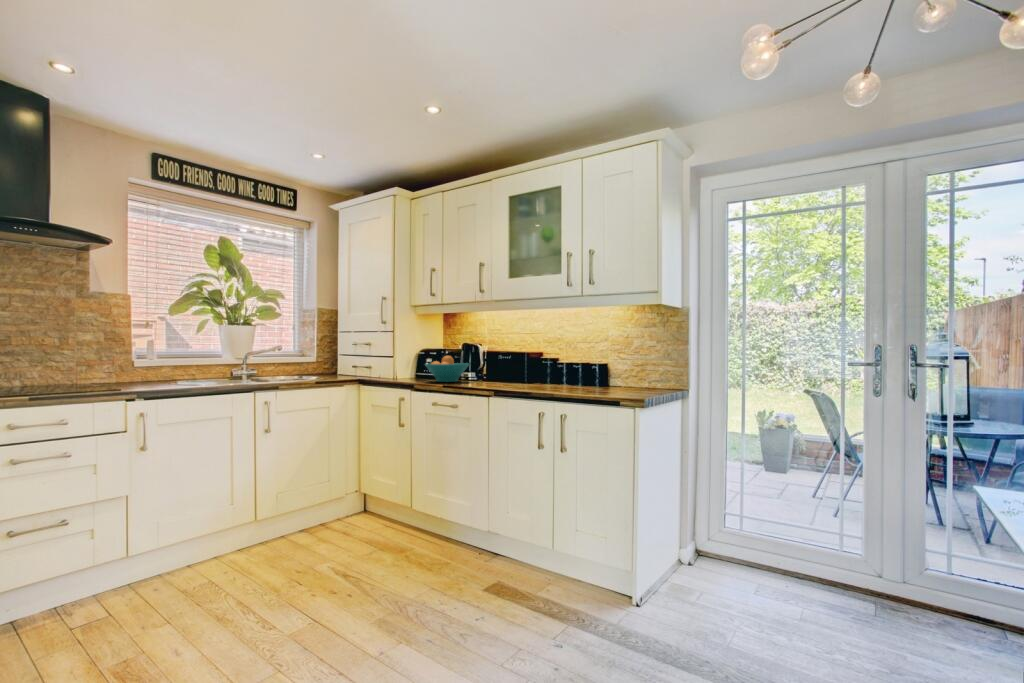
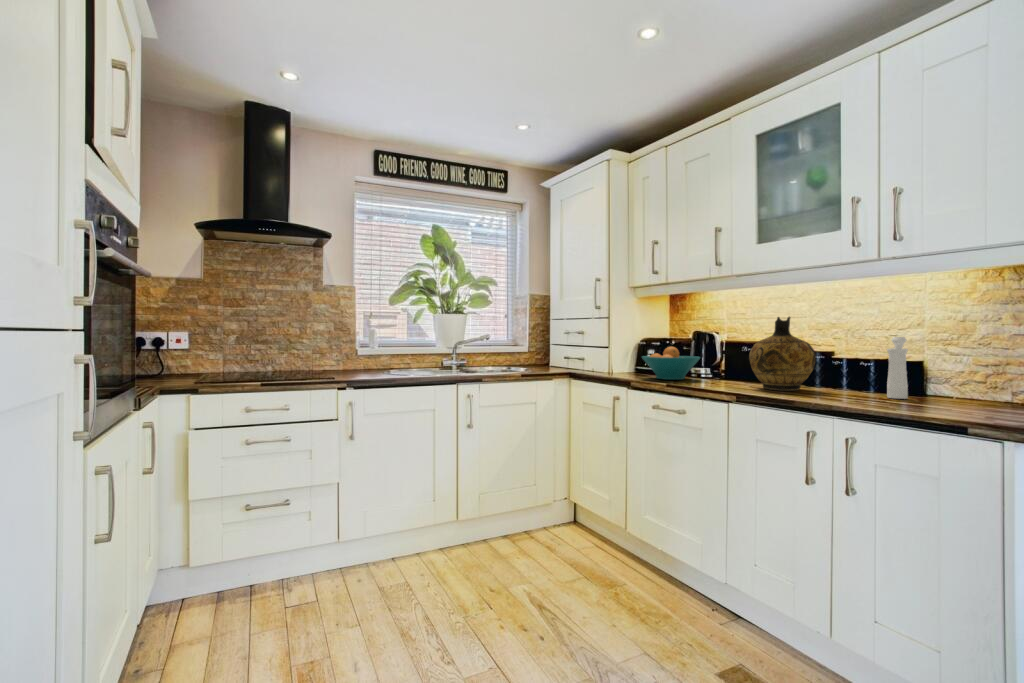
ceramic jug: none [503,333,545,386] -> present [749,317,816,391]
pepper mill: none [583,348,595,388] -> present [887,337,908,399]

